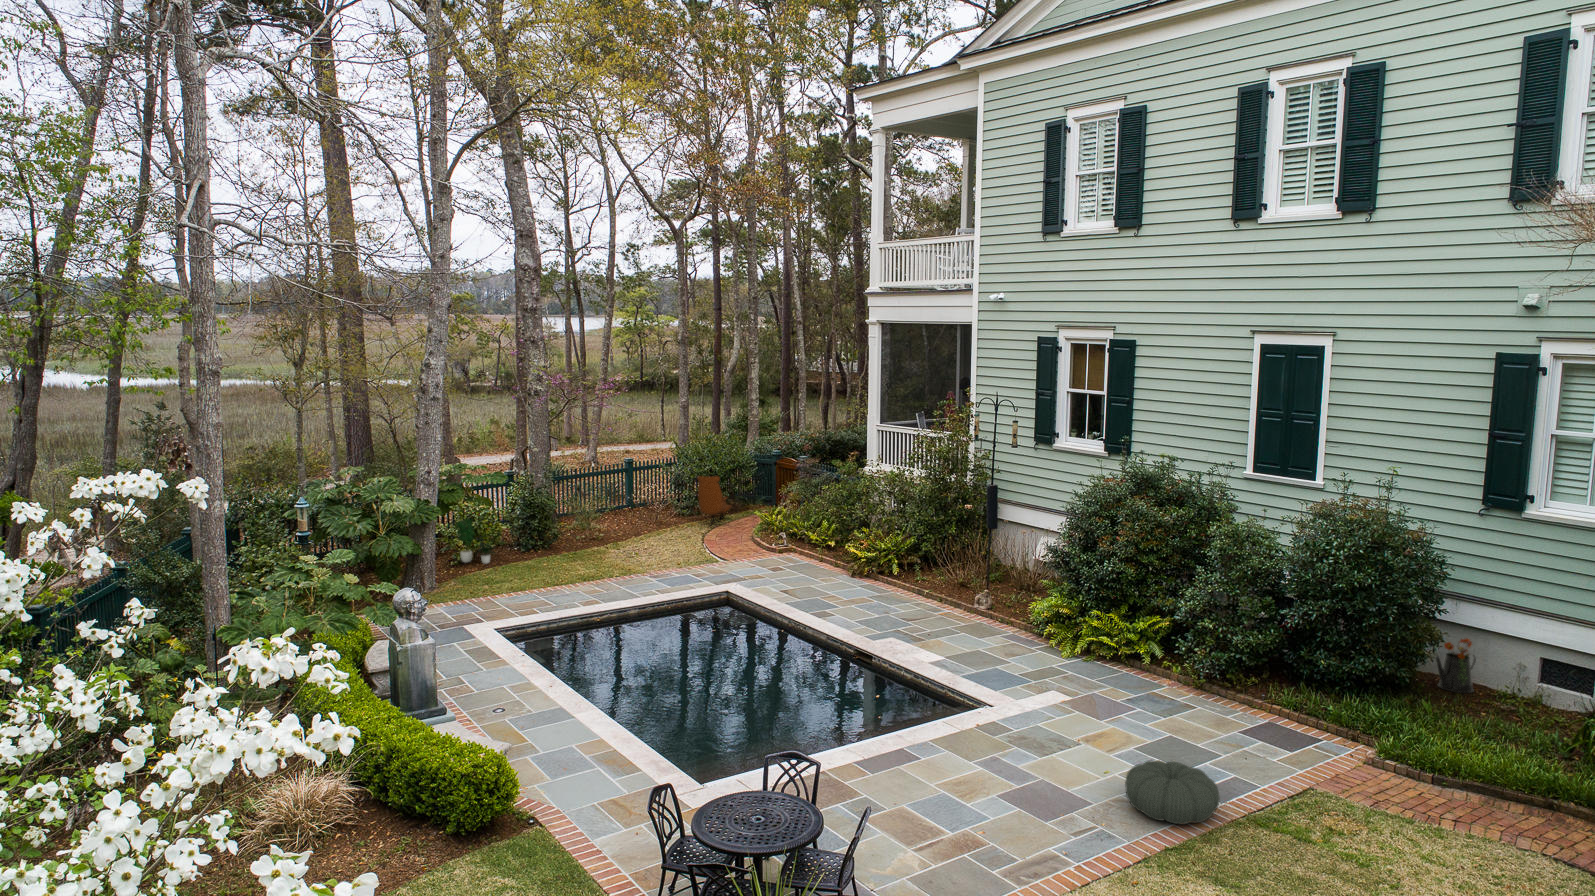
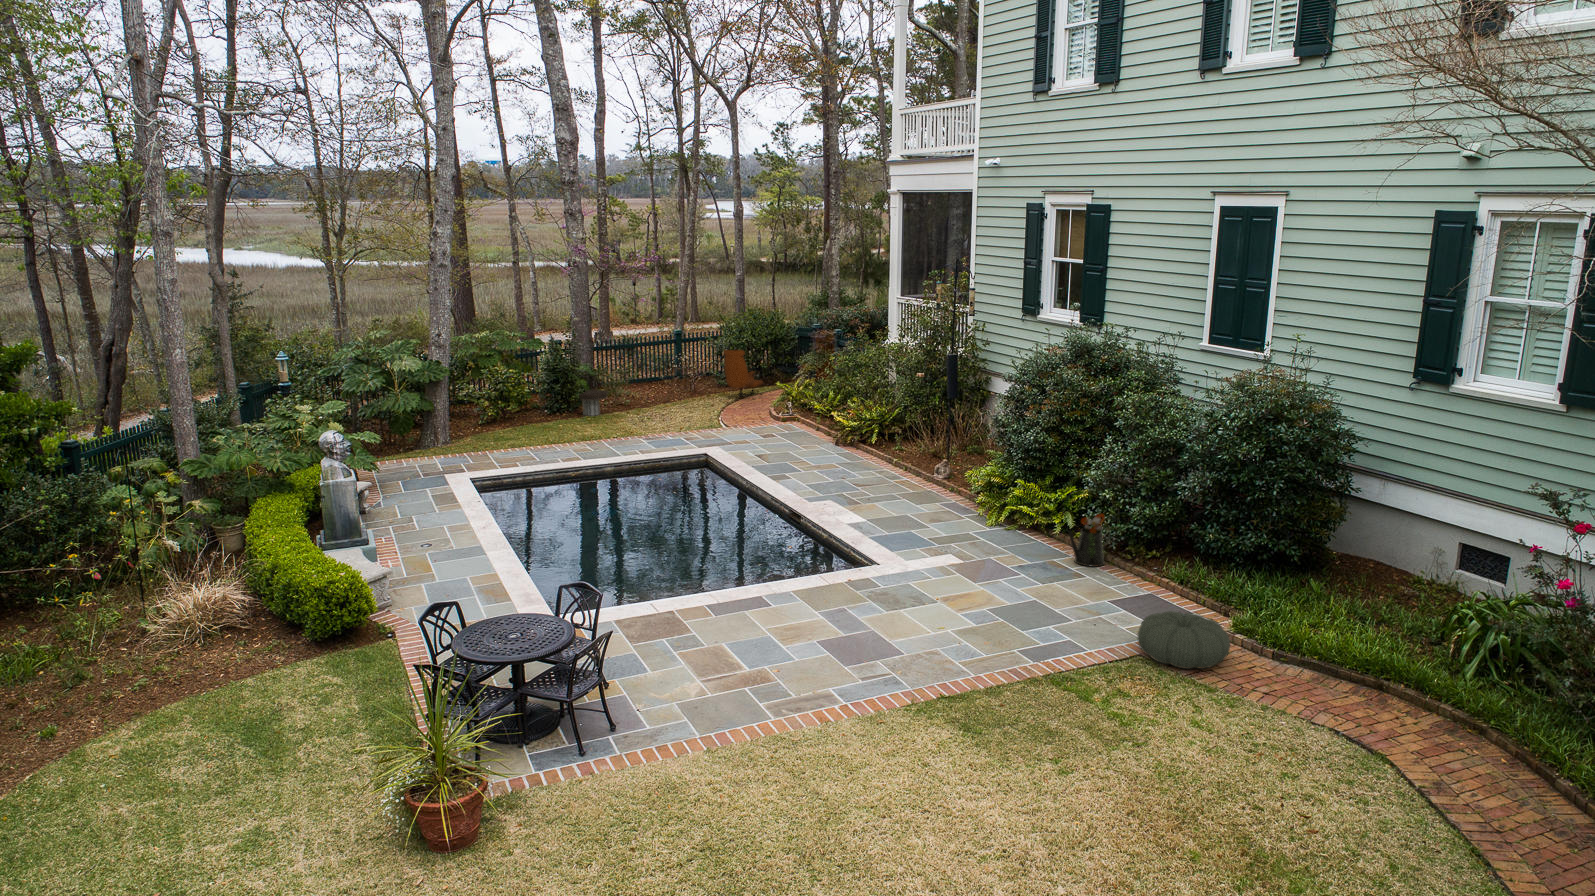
potted plant: present [456,519,492,564] -> none [476,379,515,425]
side table: none [551,522,590,549] -> present [579,390,609,416]
watering can: present [1436,638,1476,693] -> present [1069,514,1105,567]
pouf: present [1125,761,1220,824] -> present [1137,611,1230,669]

